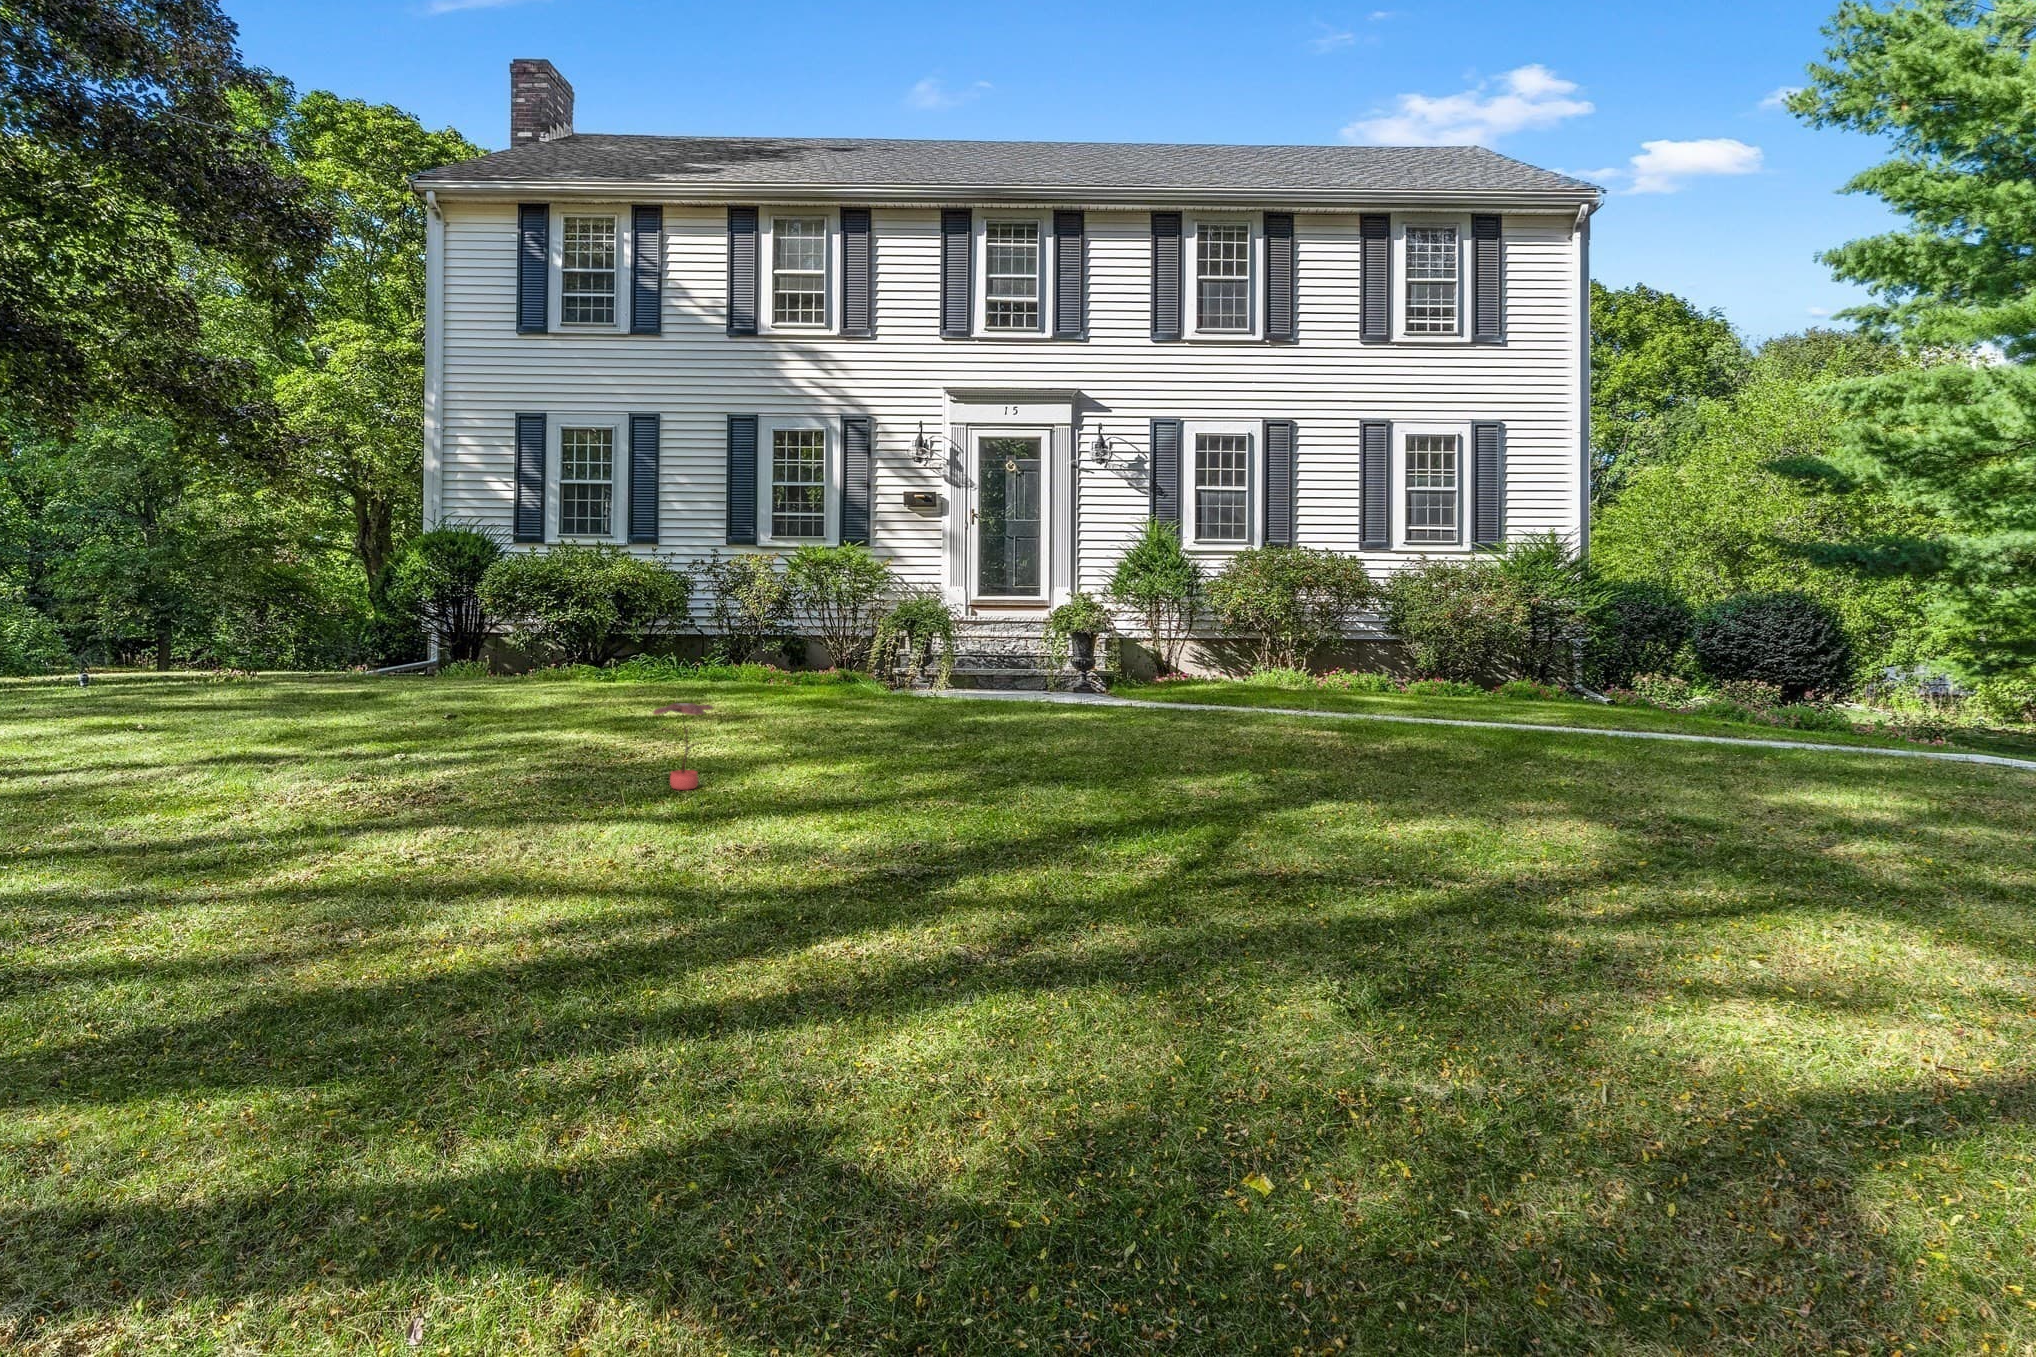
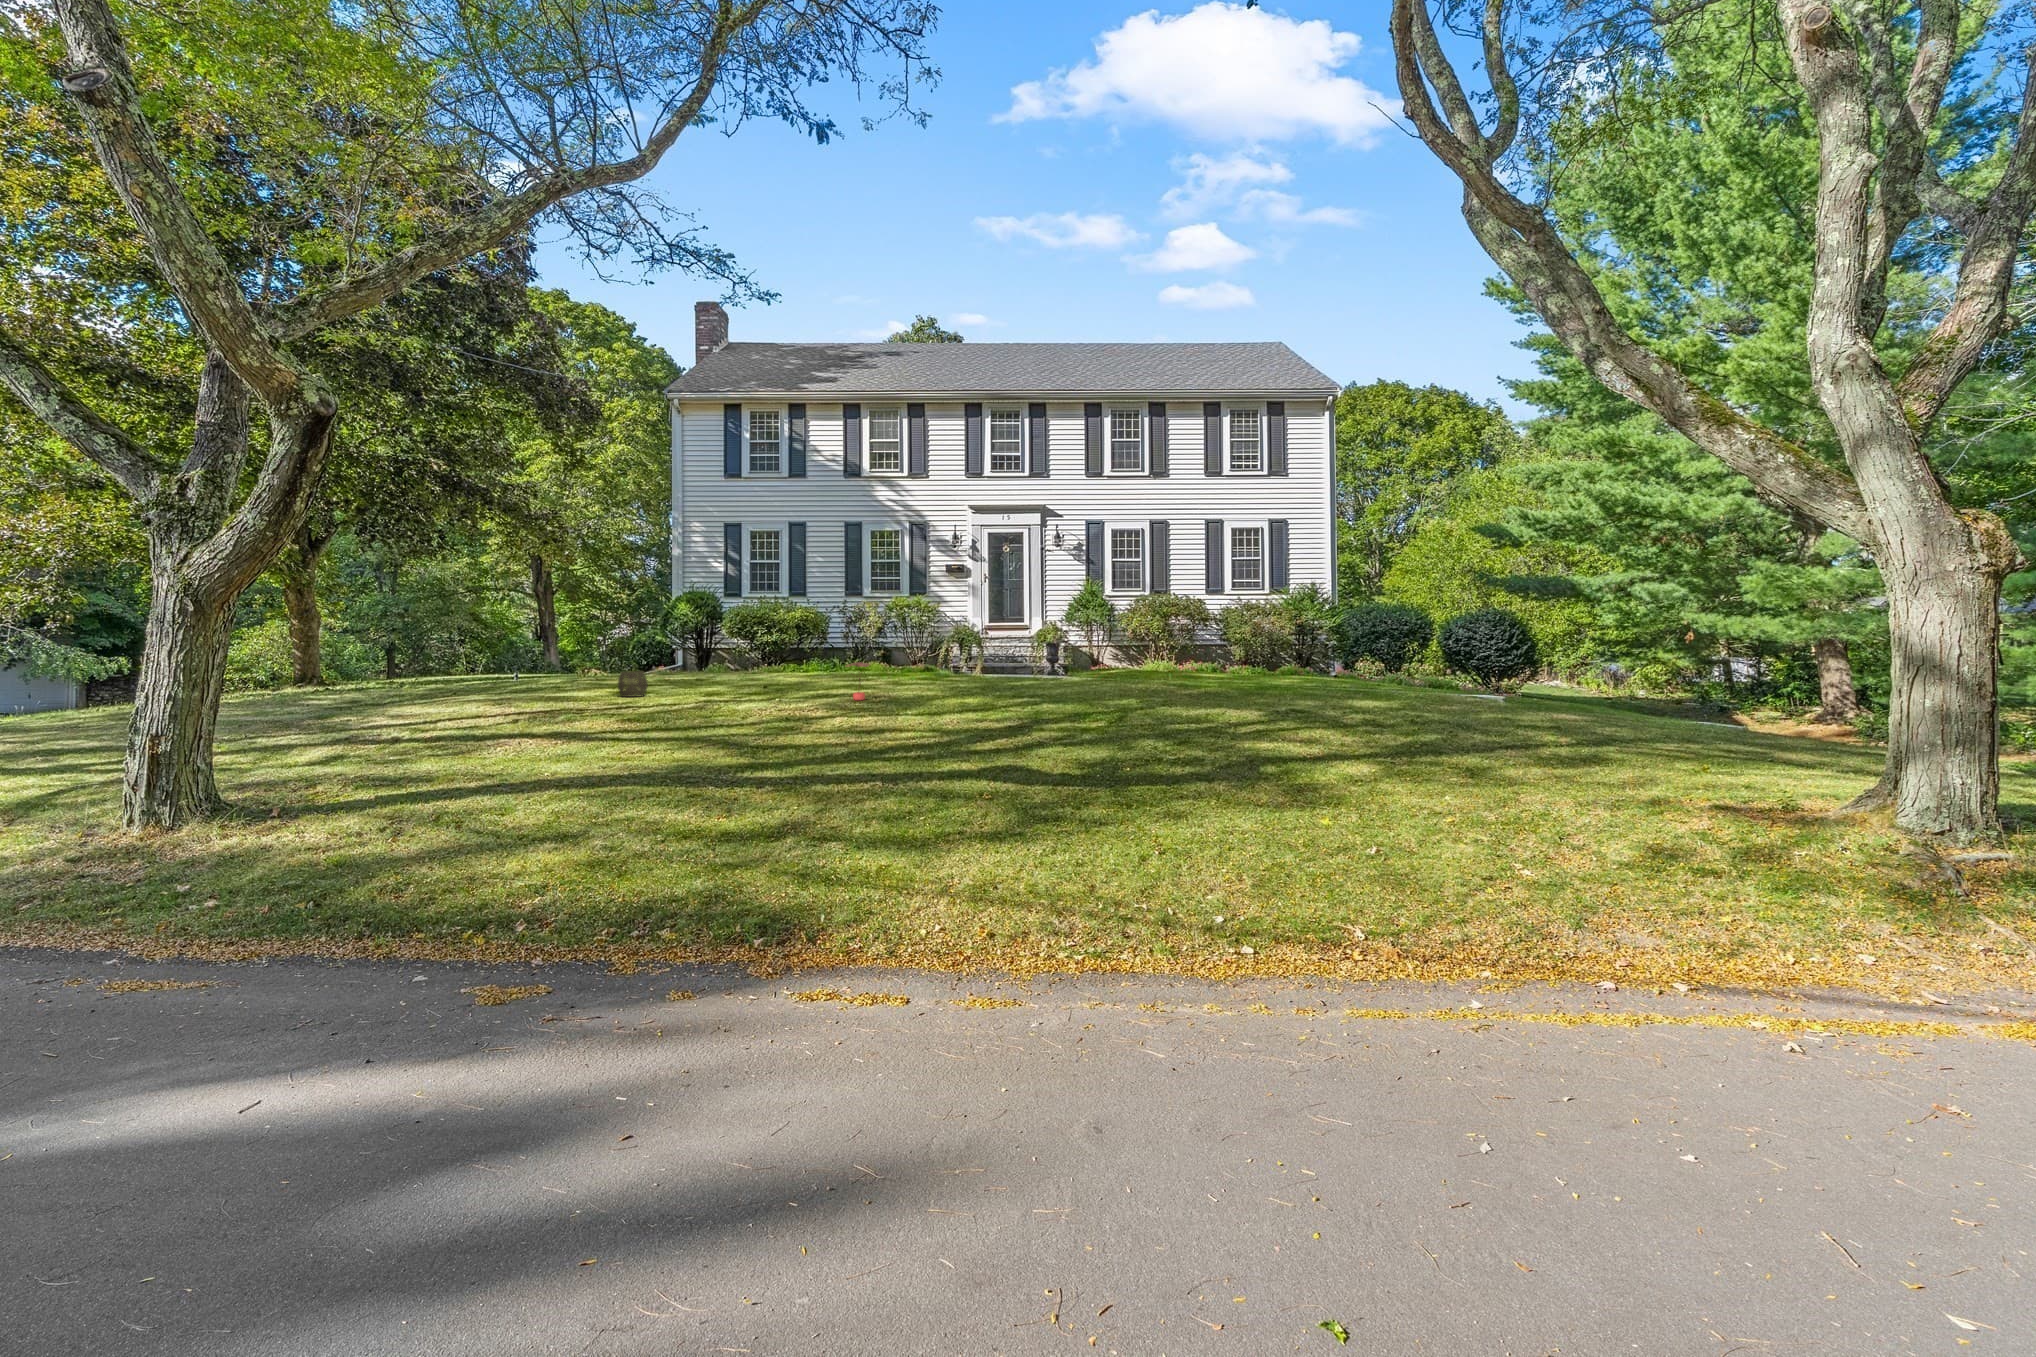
woven basket: none [149,711,224,770] -> present [618,671,648,697]

